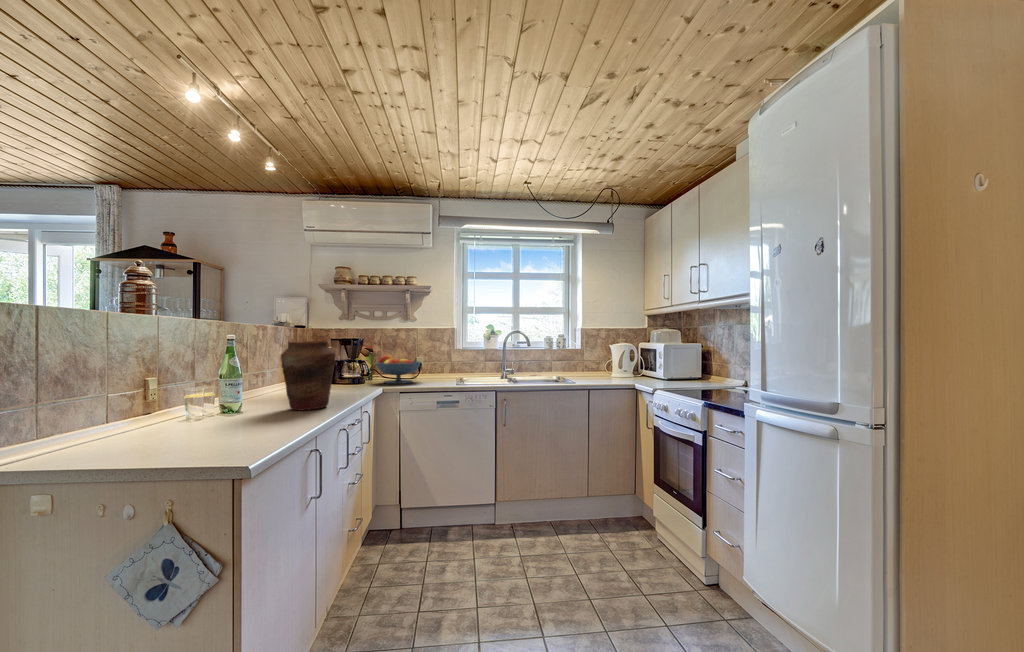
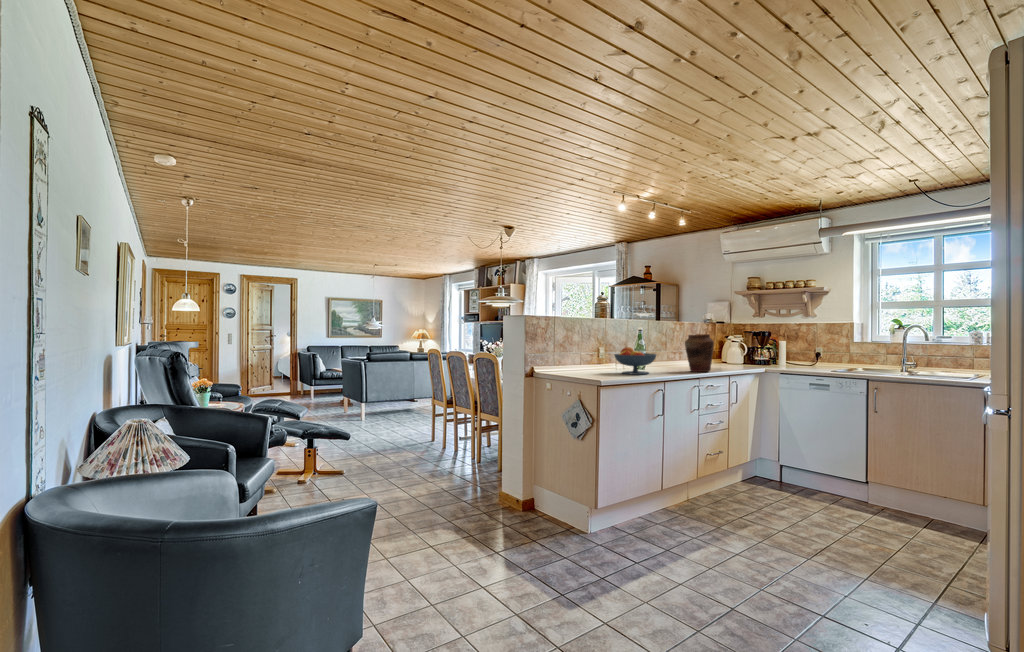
fruit bowl: present [376,355,421,384] -> present [614,347,656,375]

